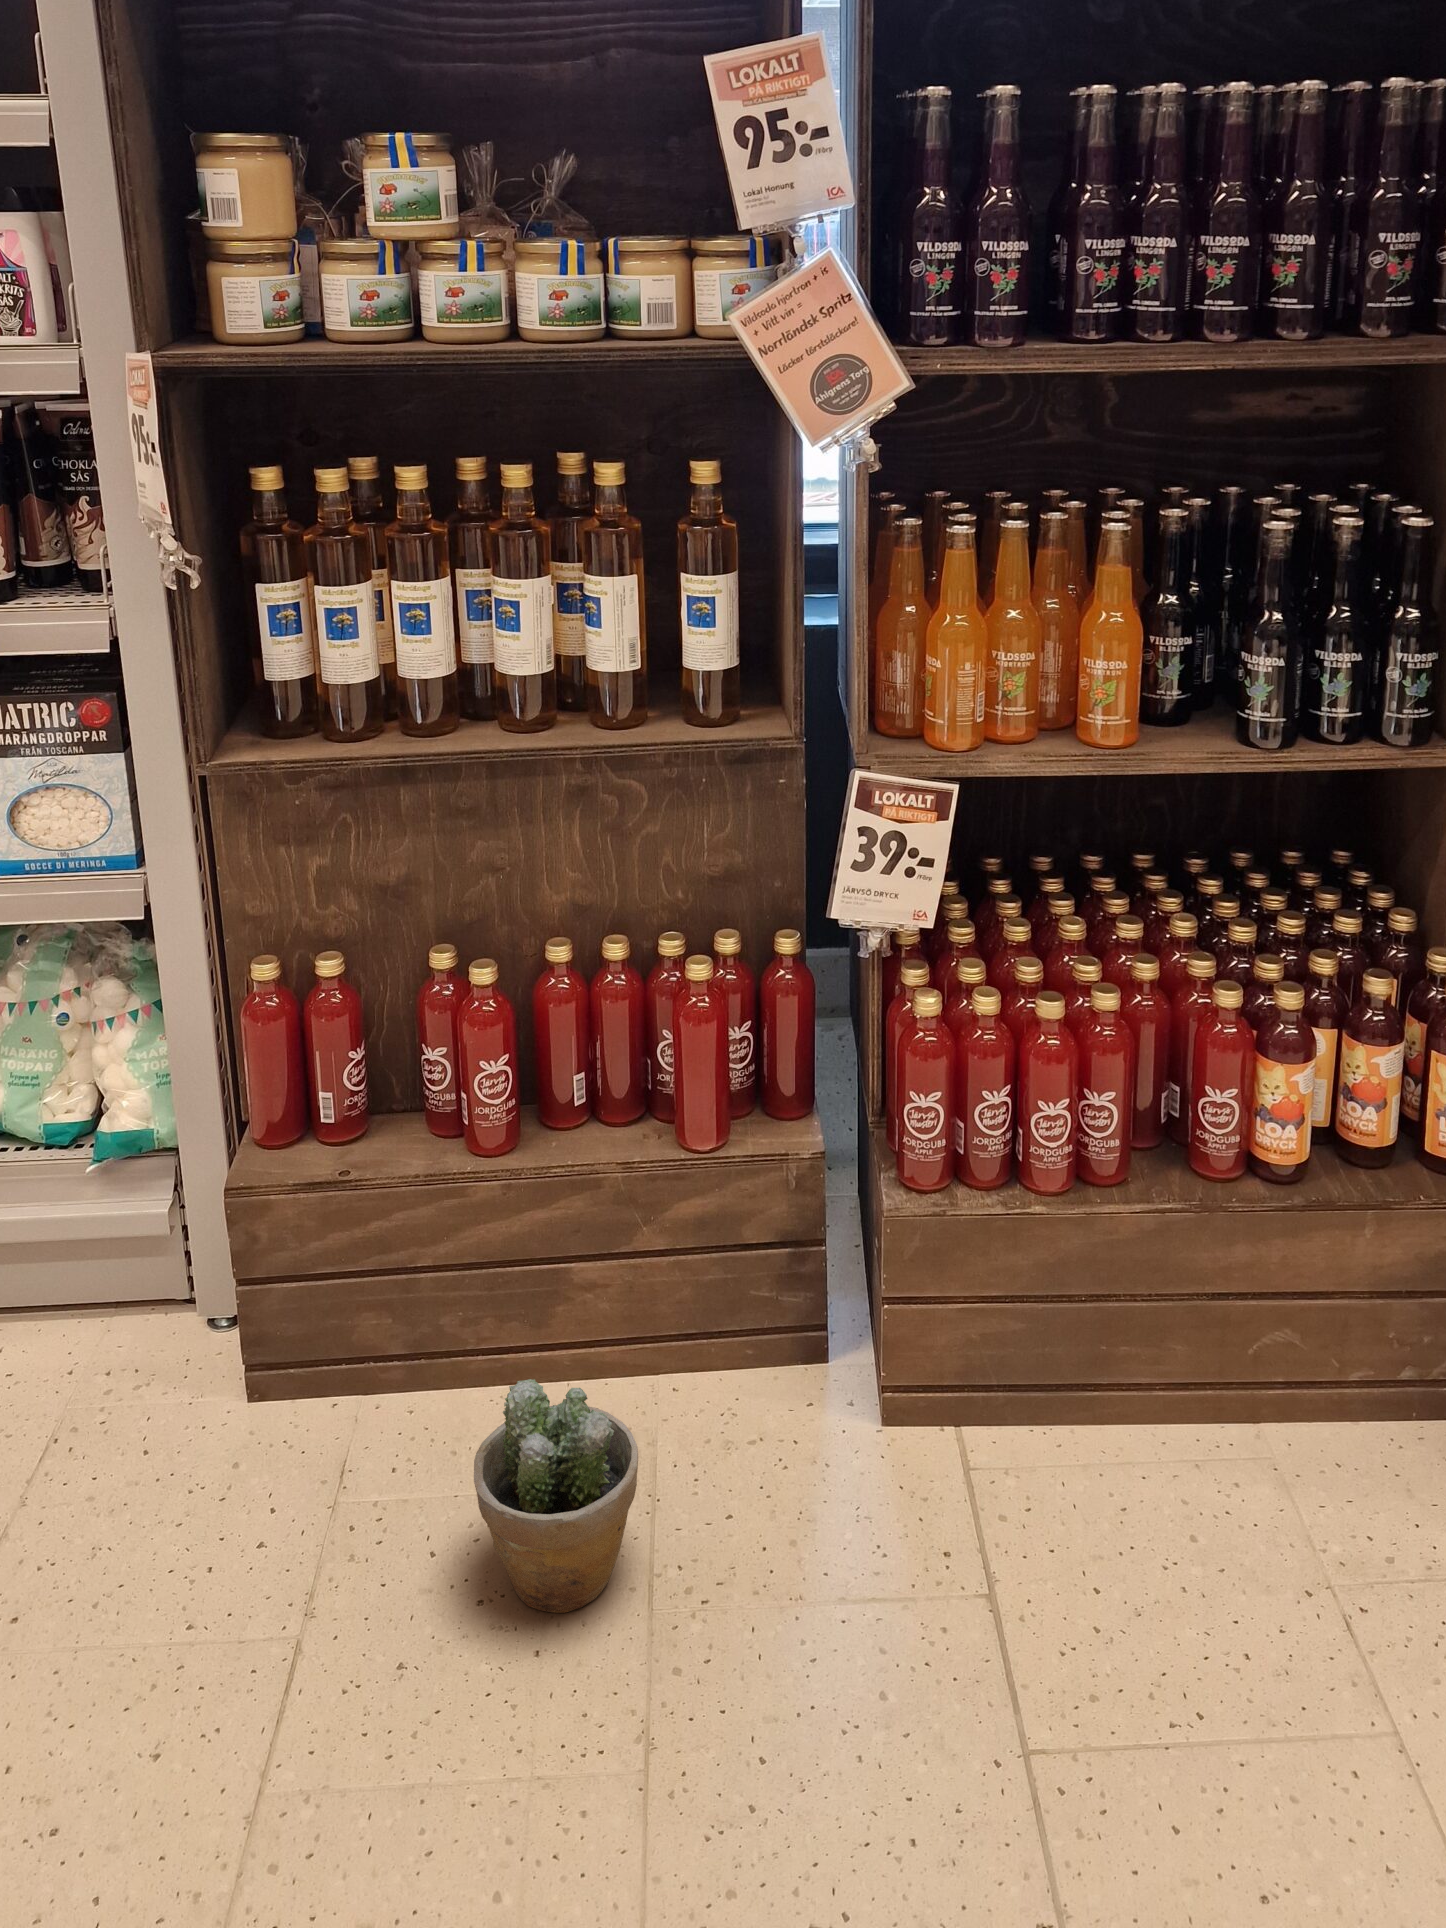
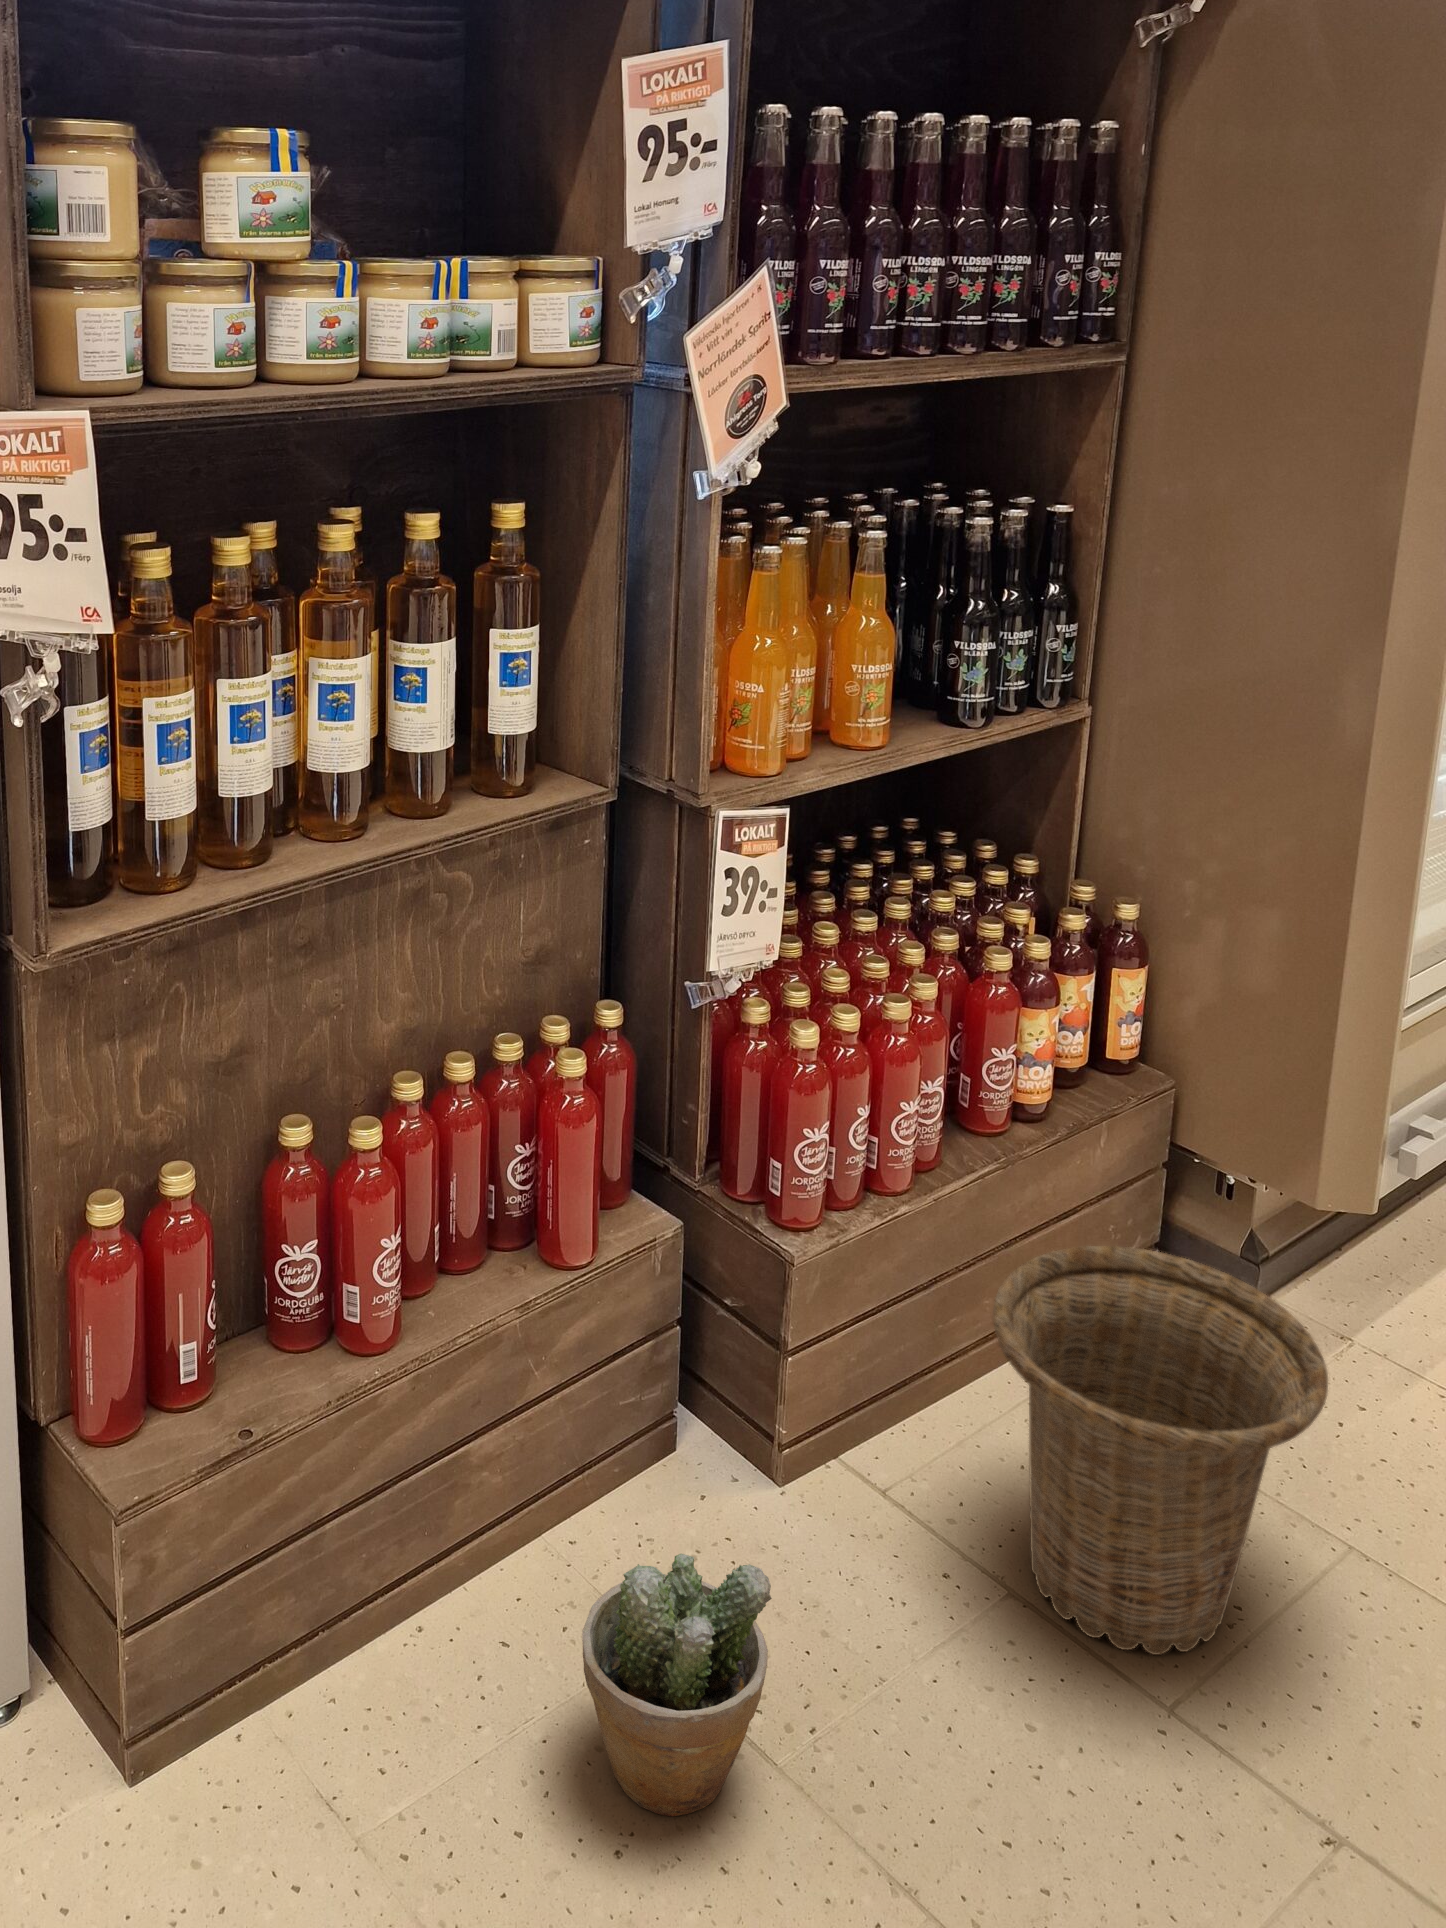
basket: none [952,1276,1297,1722] -> present [993,1246,1328,1655]

